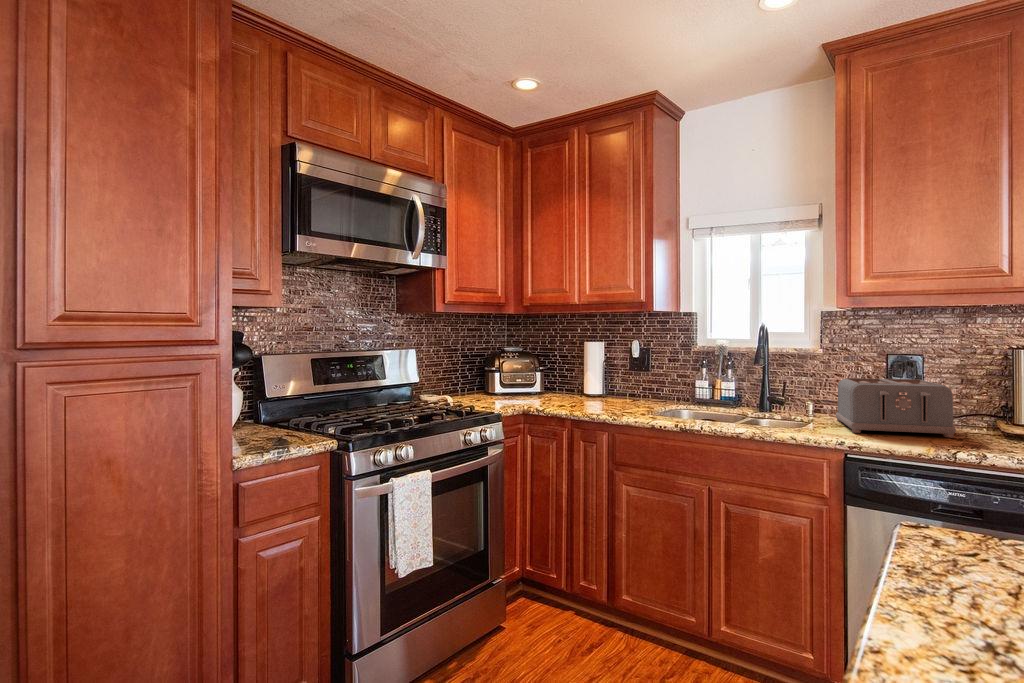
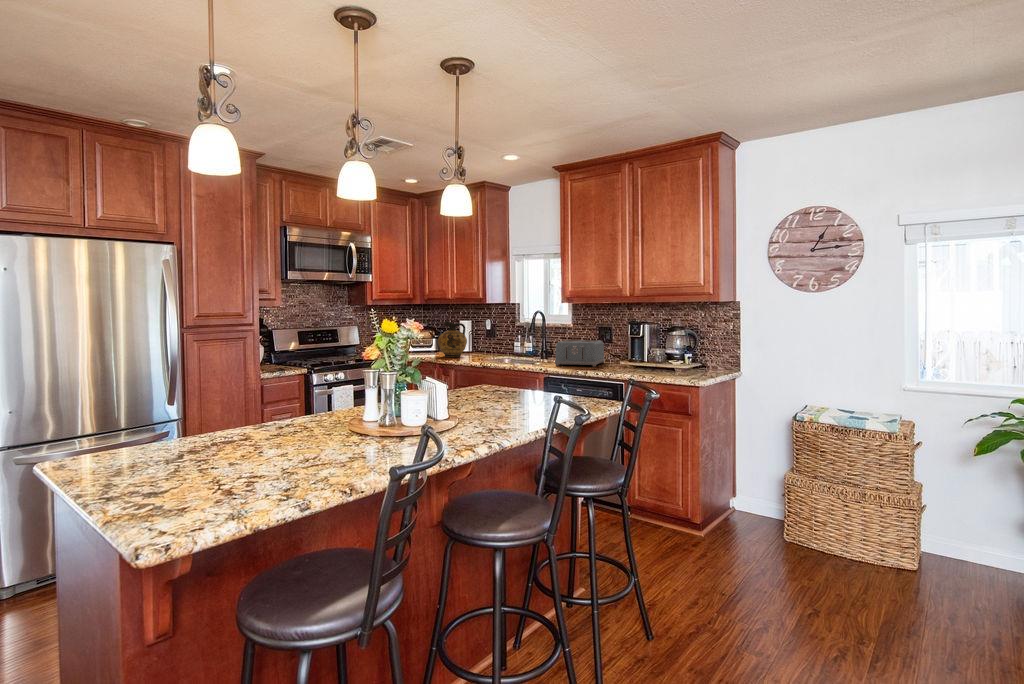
ceramic jug: none [564,342,617,407] -> present [438,321,467,357]

